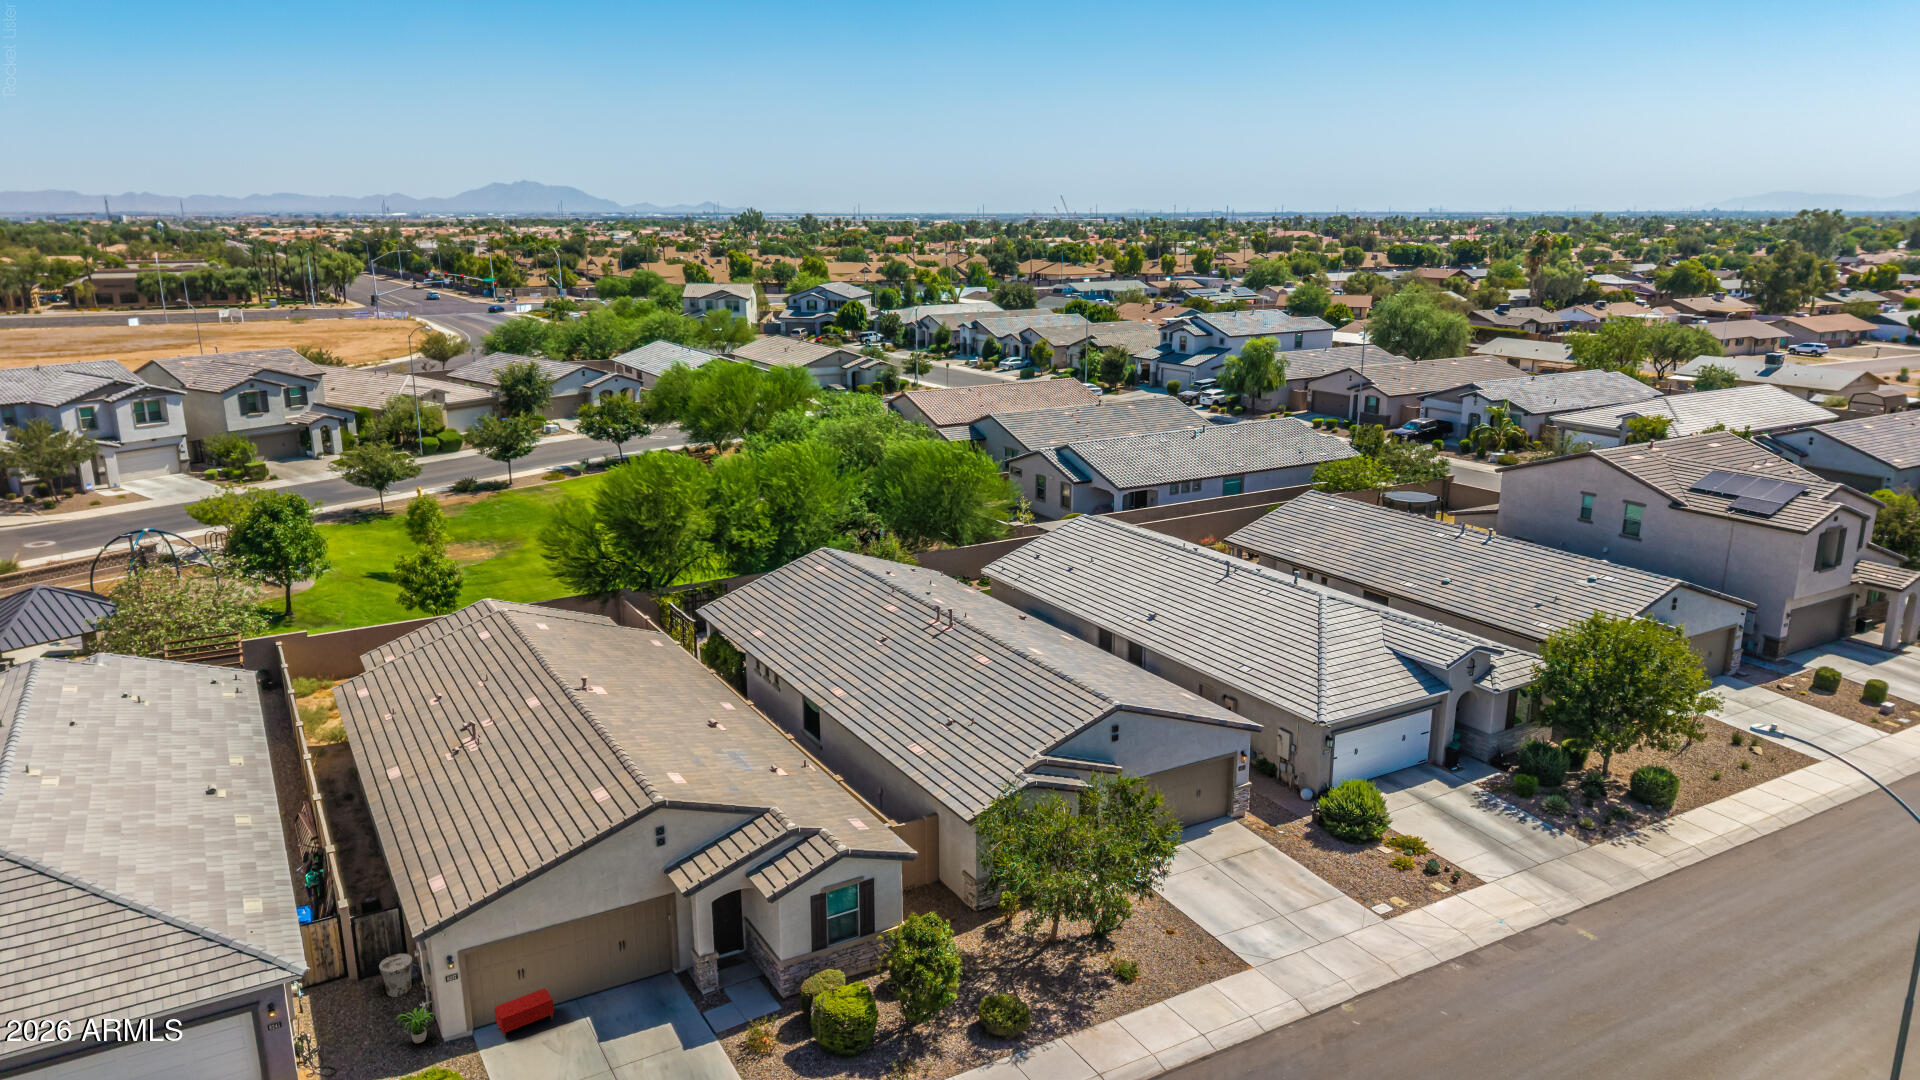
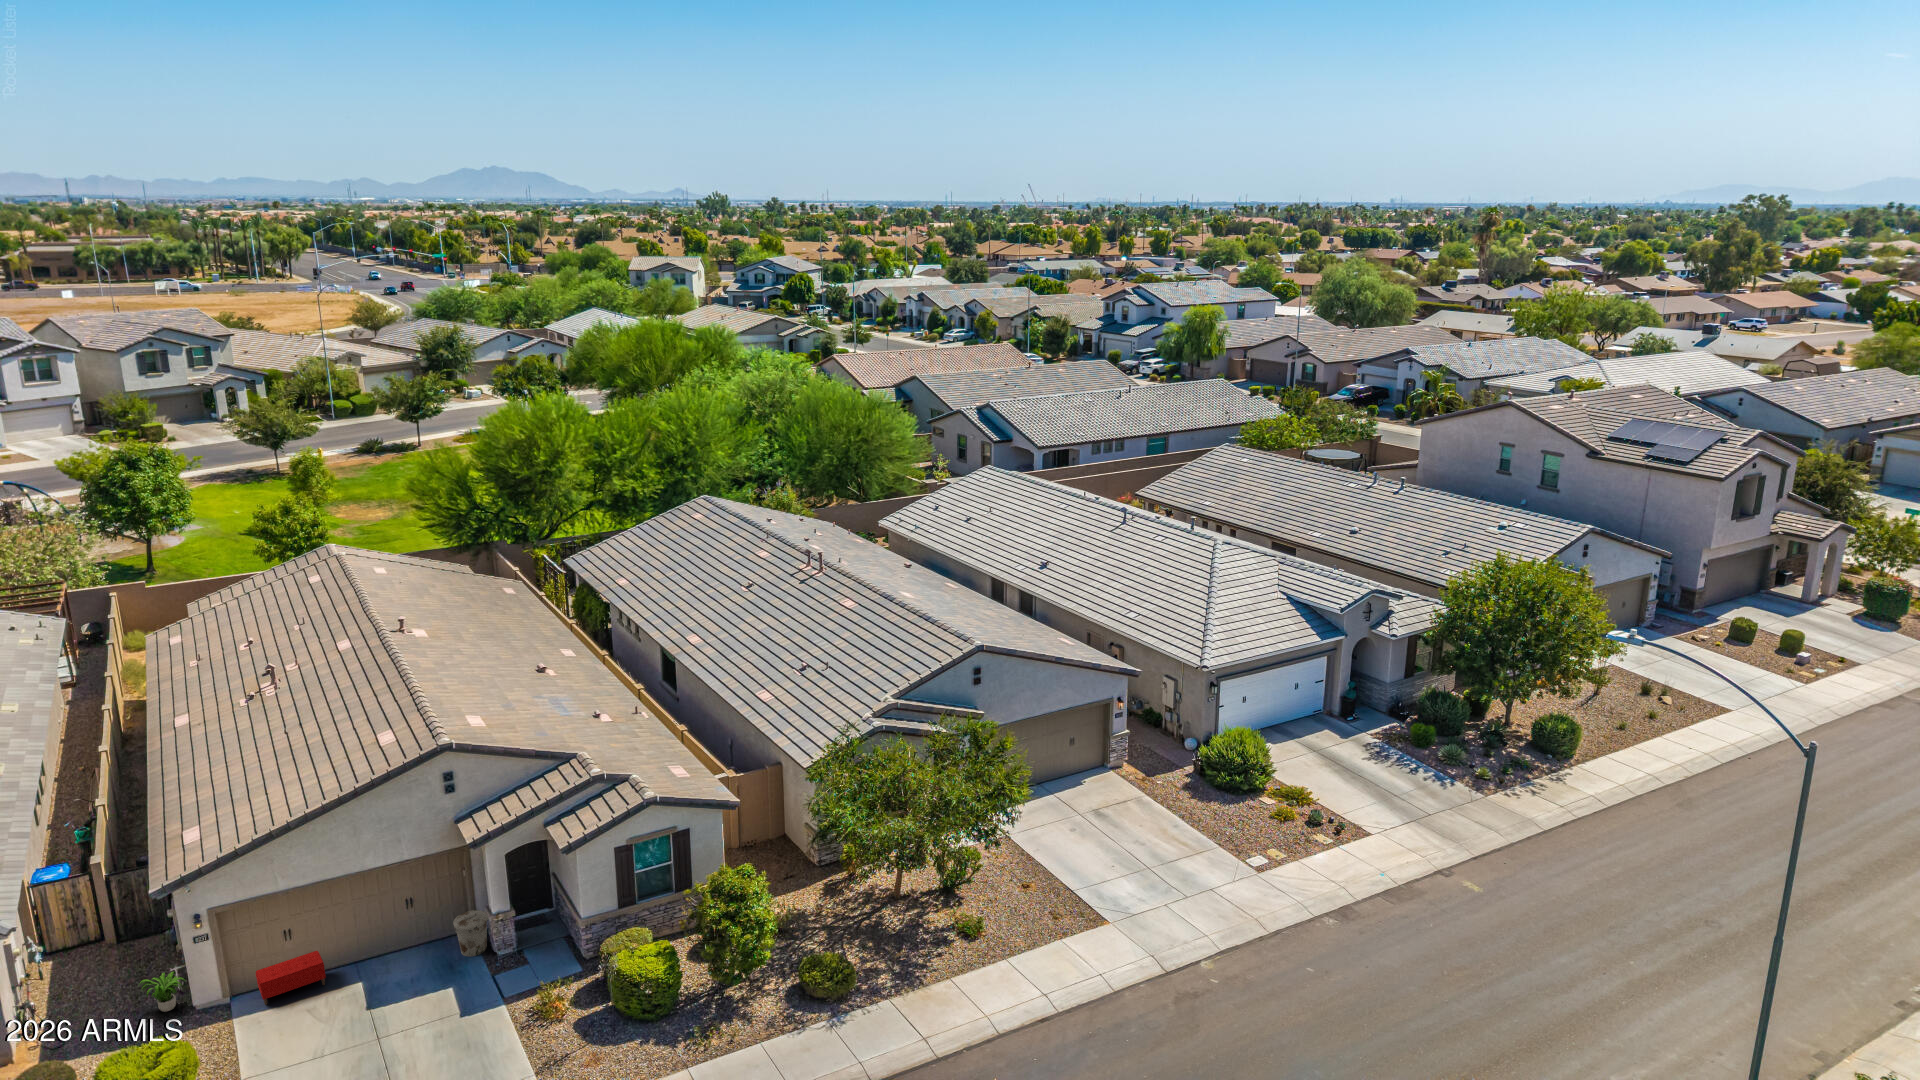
trash can: present [379,953,412,997] -> present [453,910,488,957]

